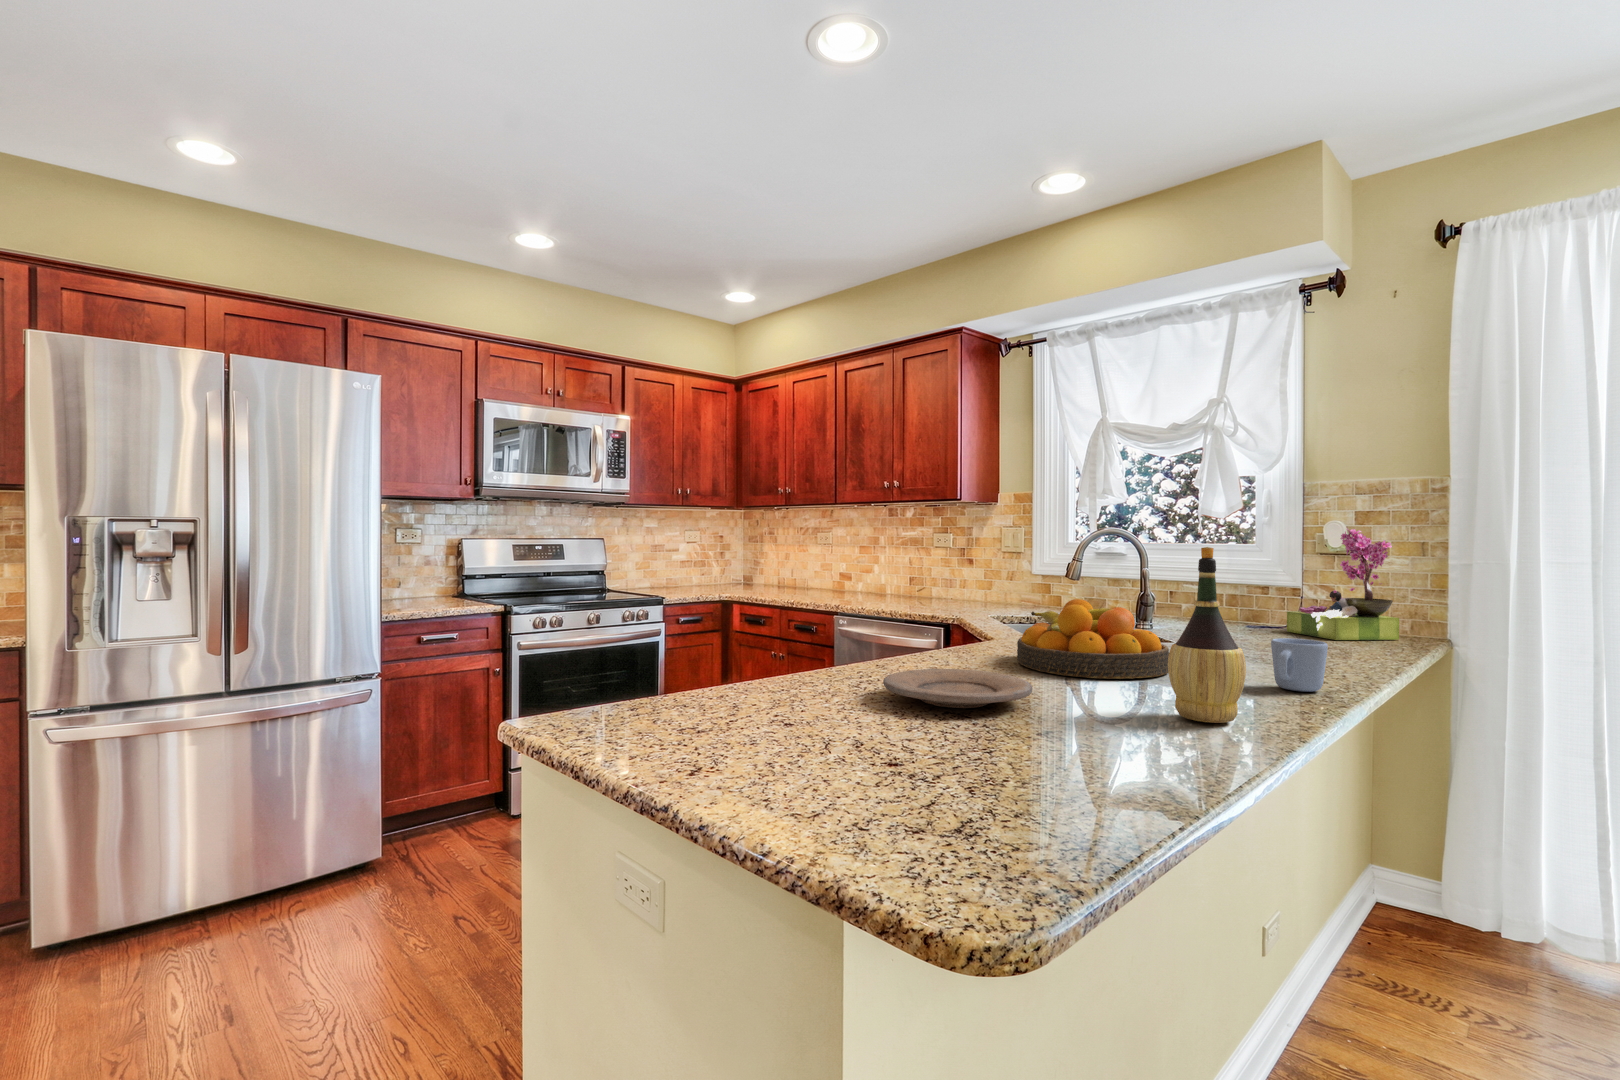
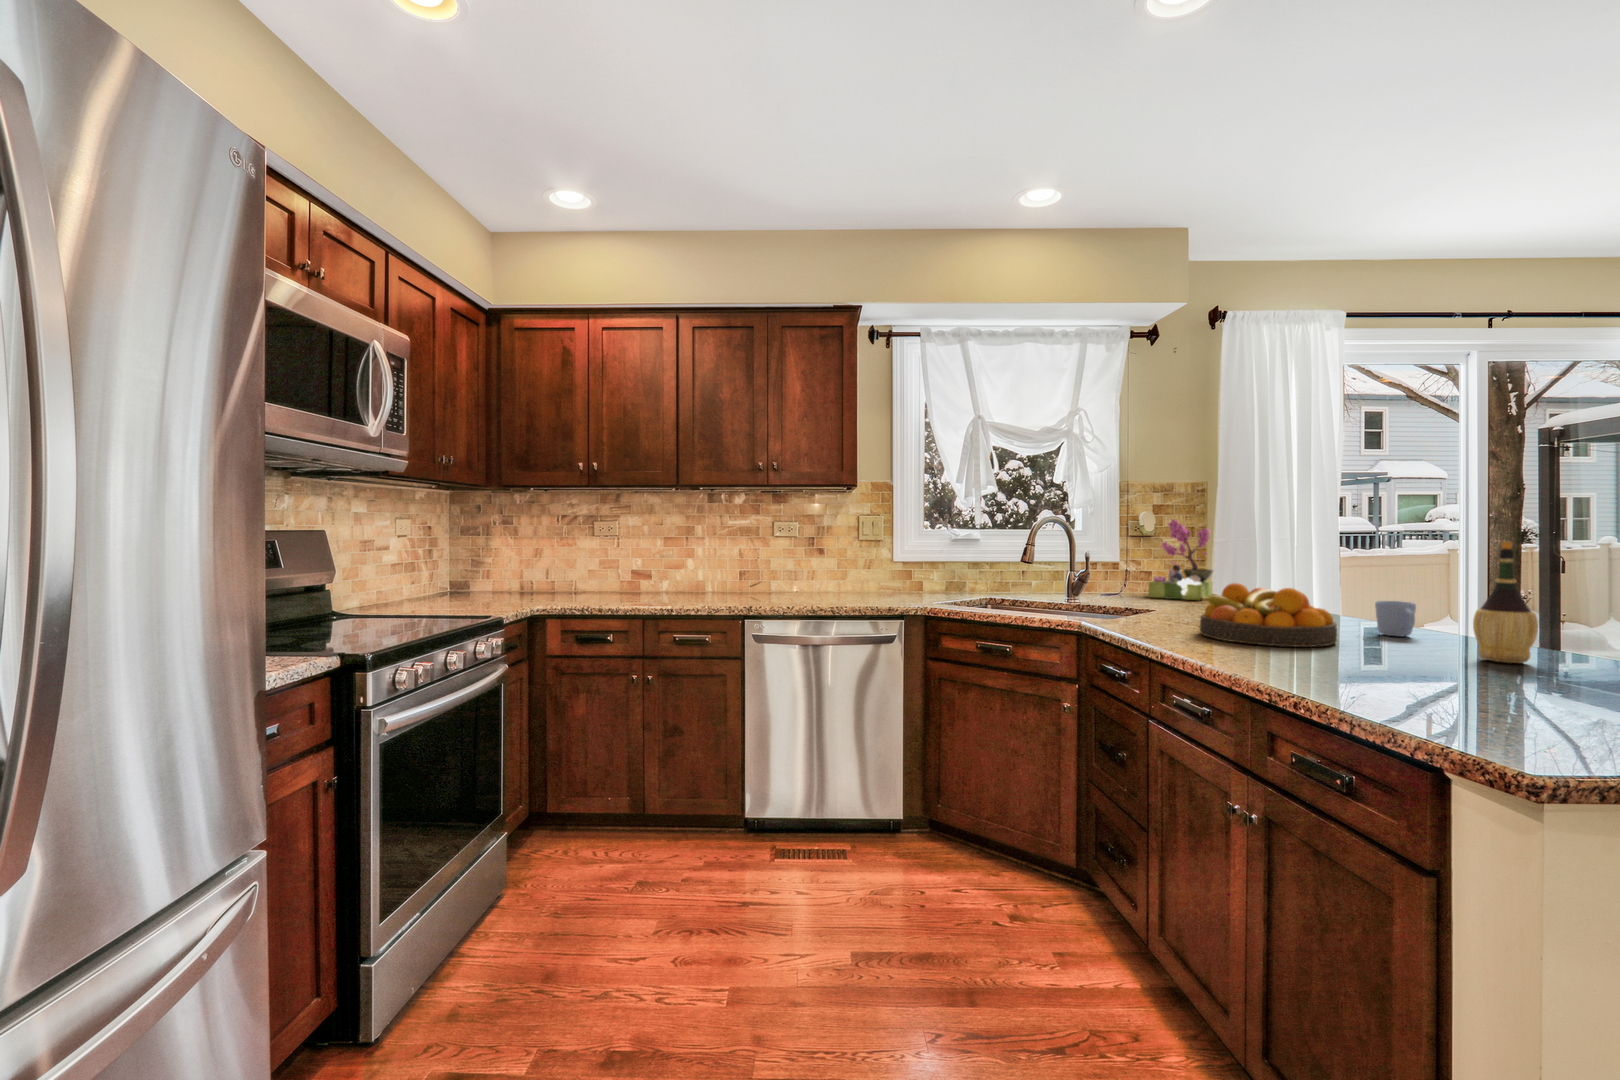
plate: present [883,669,1032,708] -> none [1334,650,1493,683]

